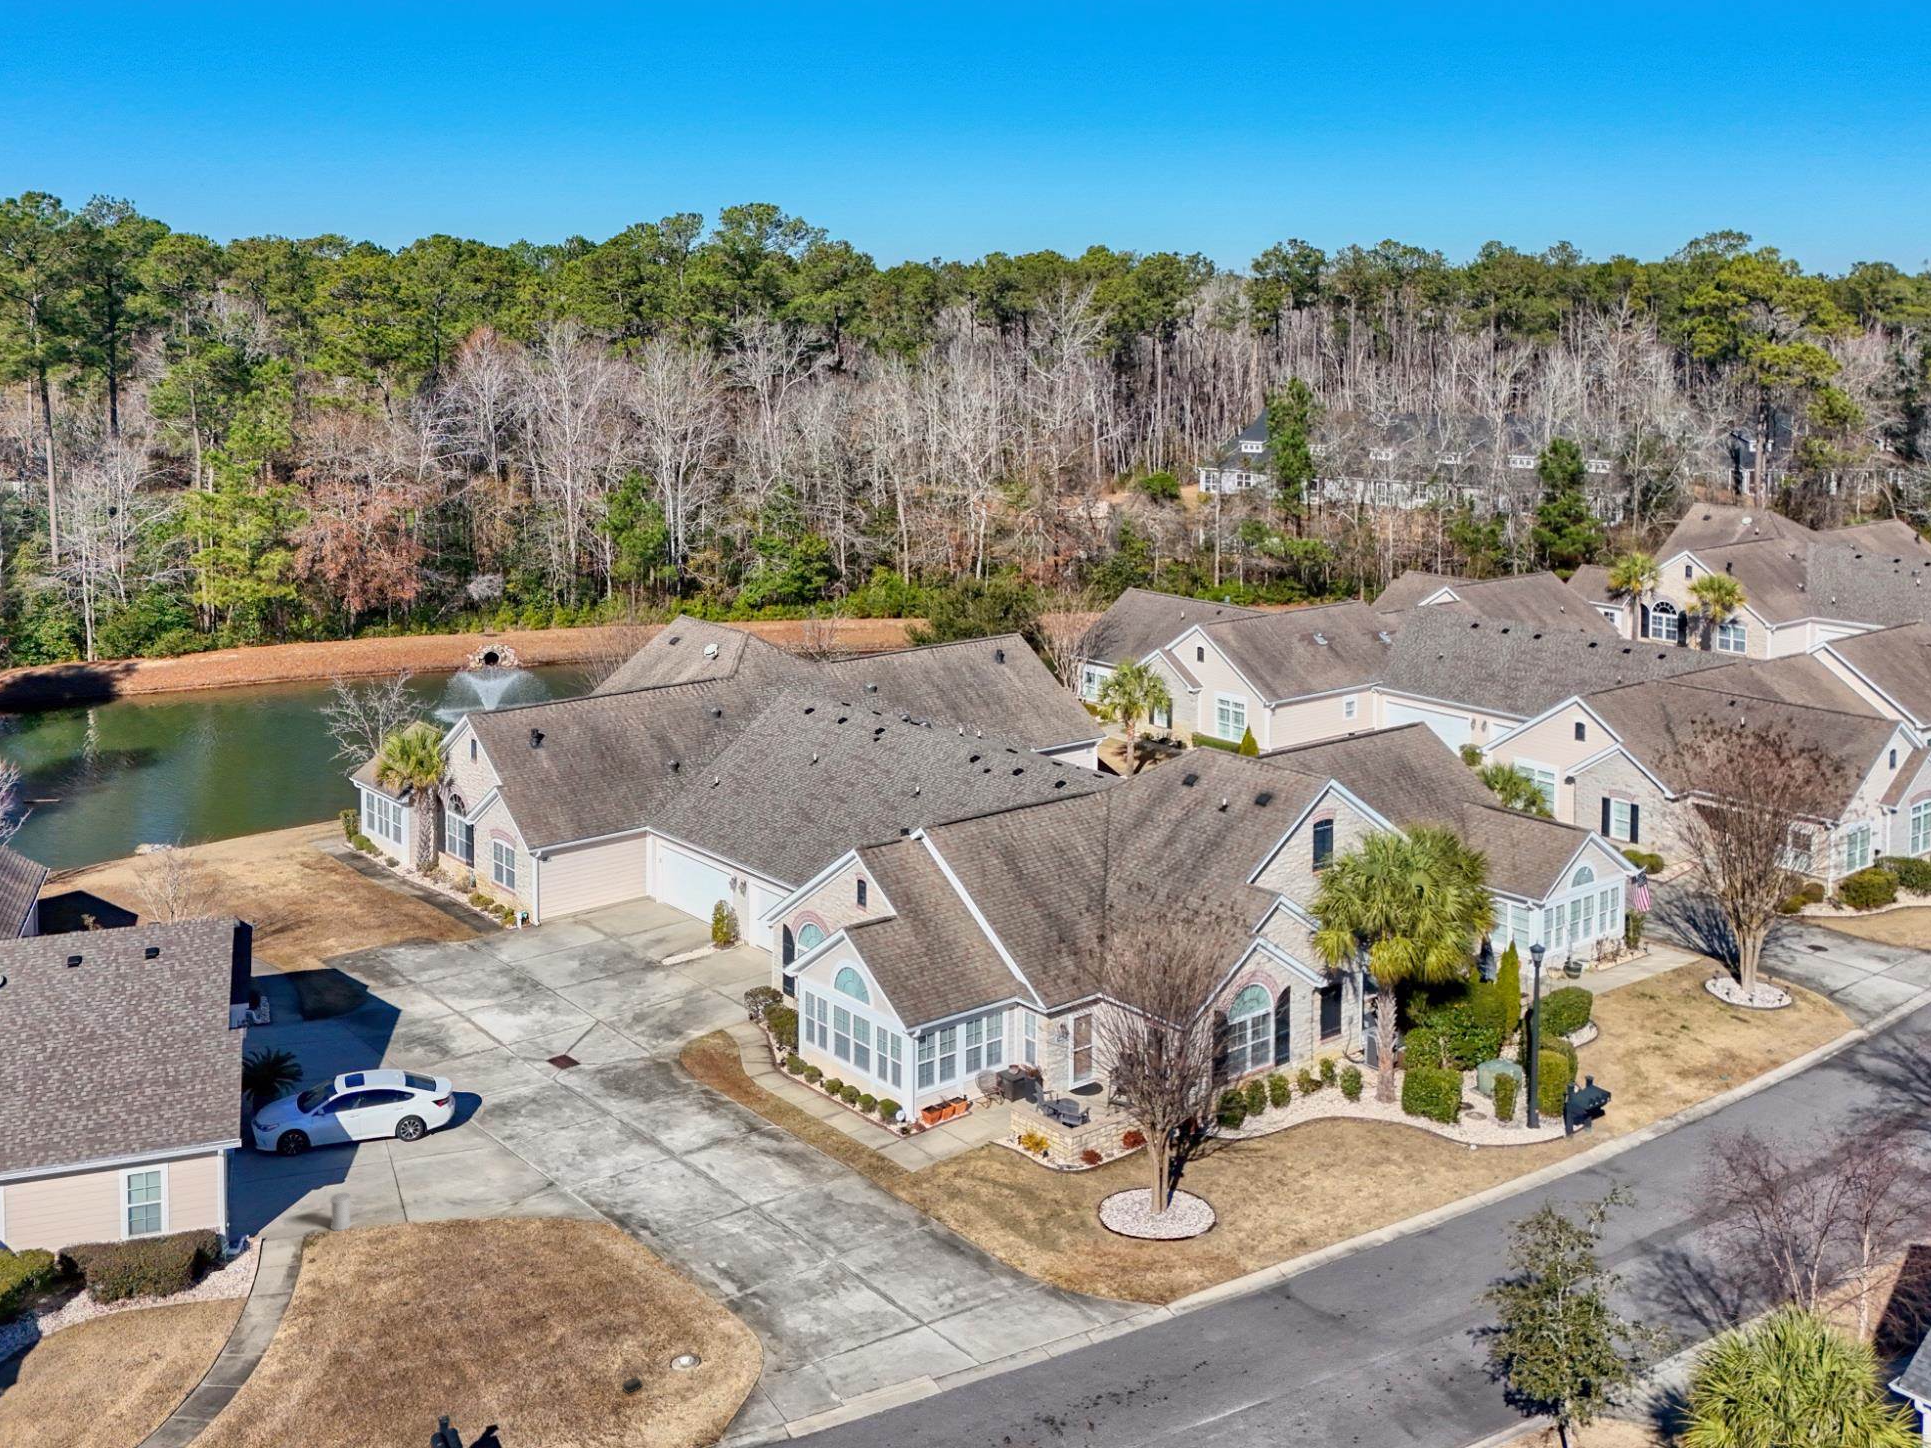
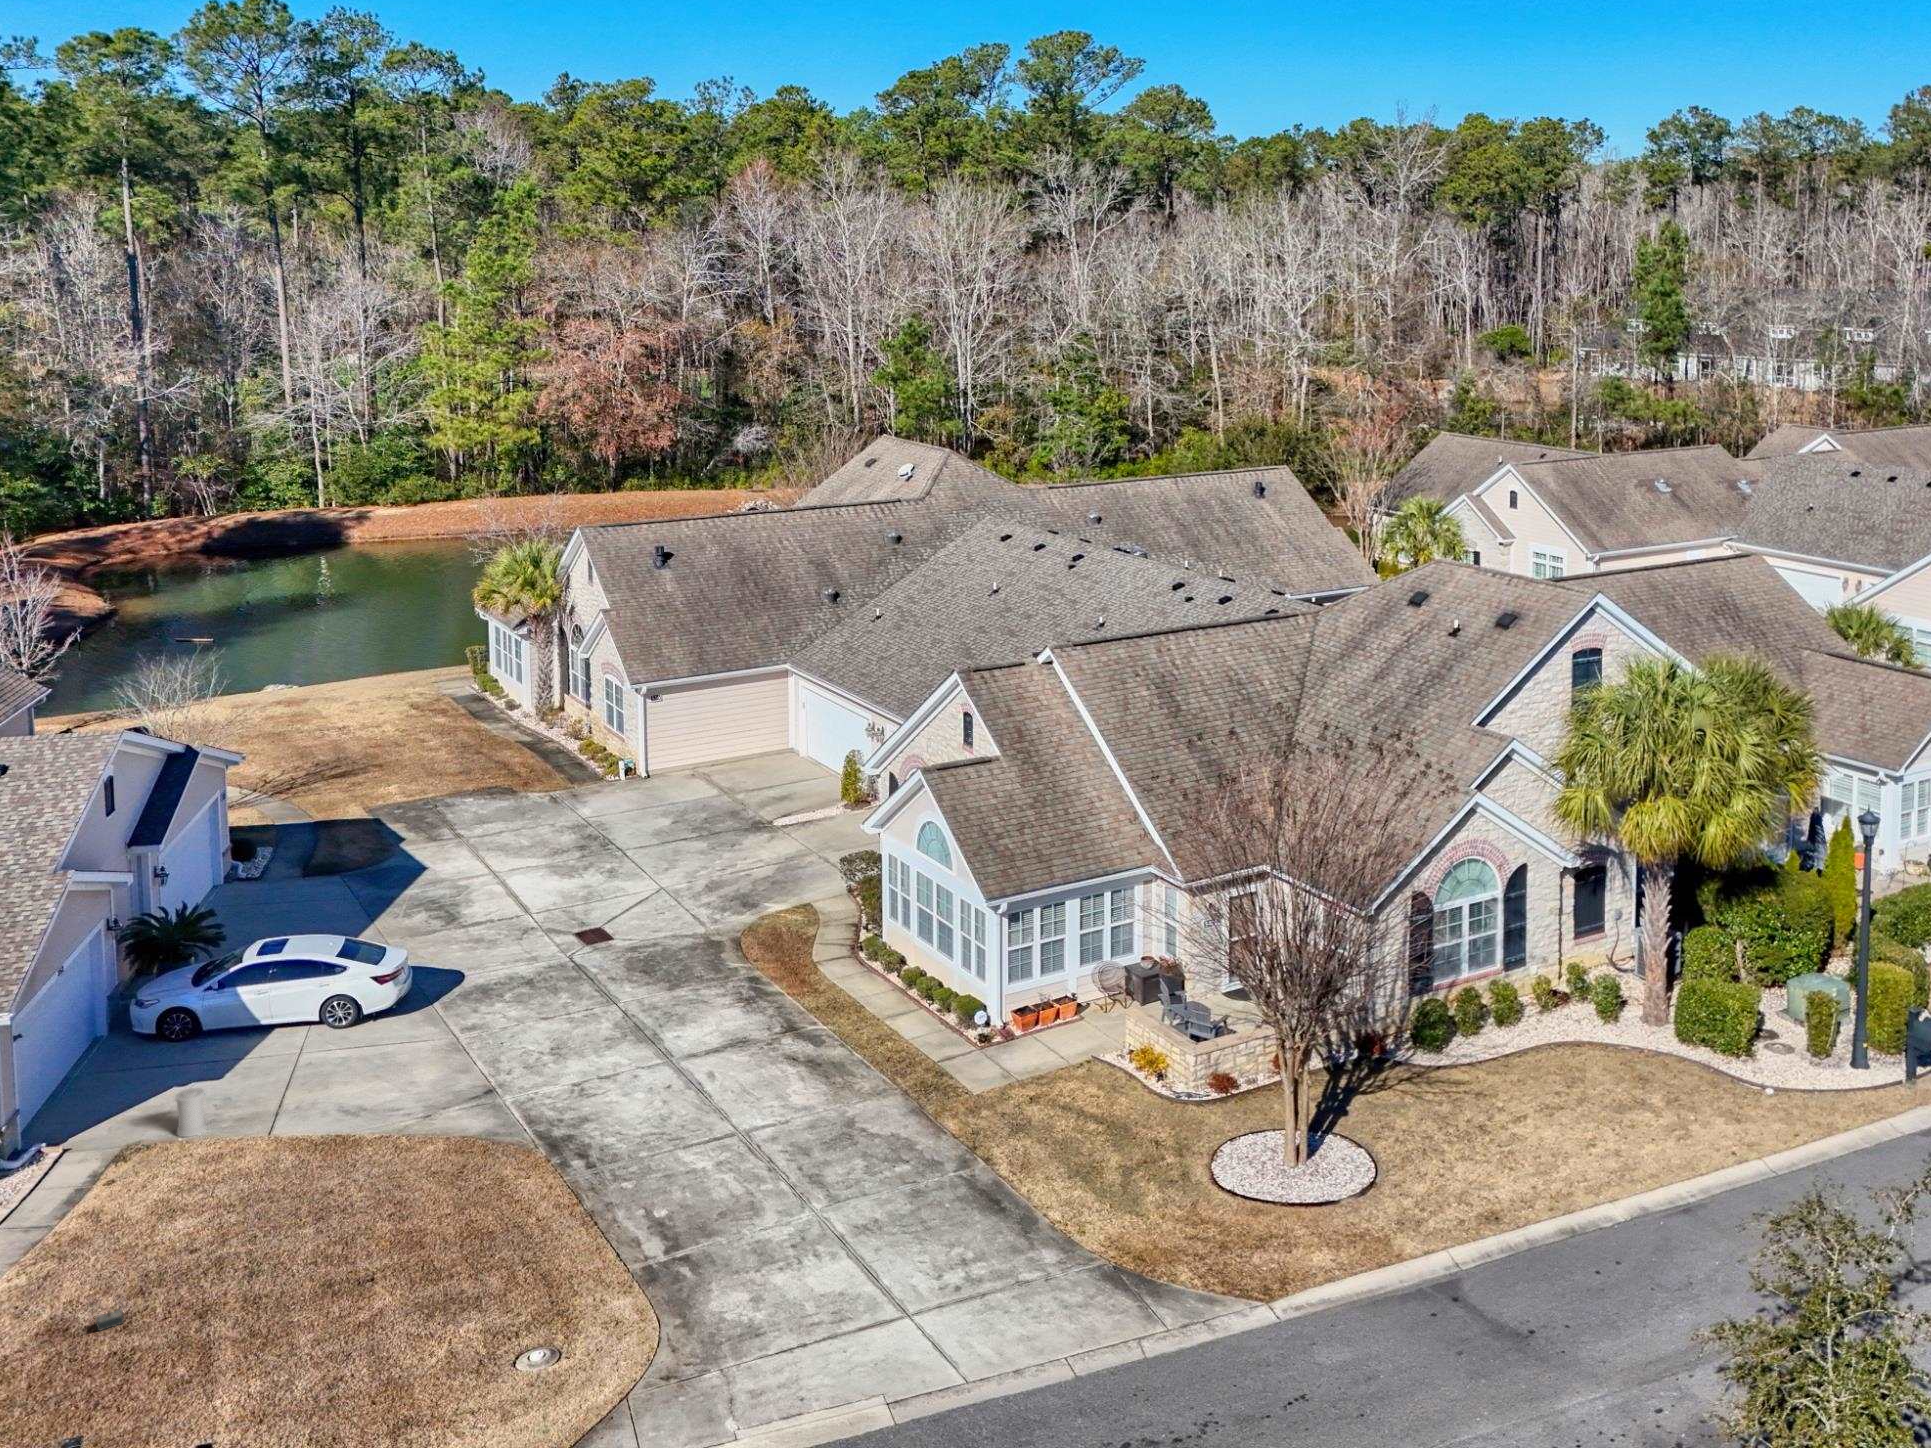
decorative plant: present [621,1368,642,1393] -> present [85,1296,124,1331]

